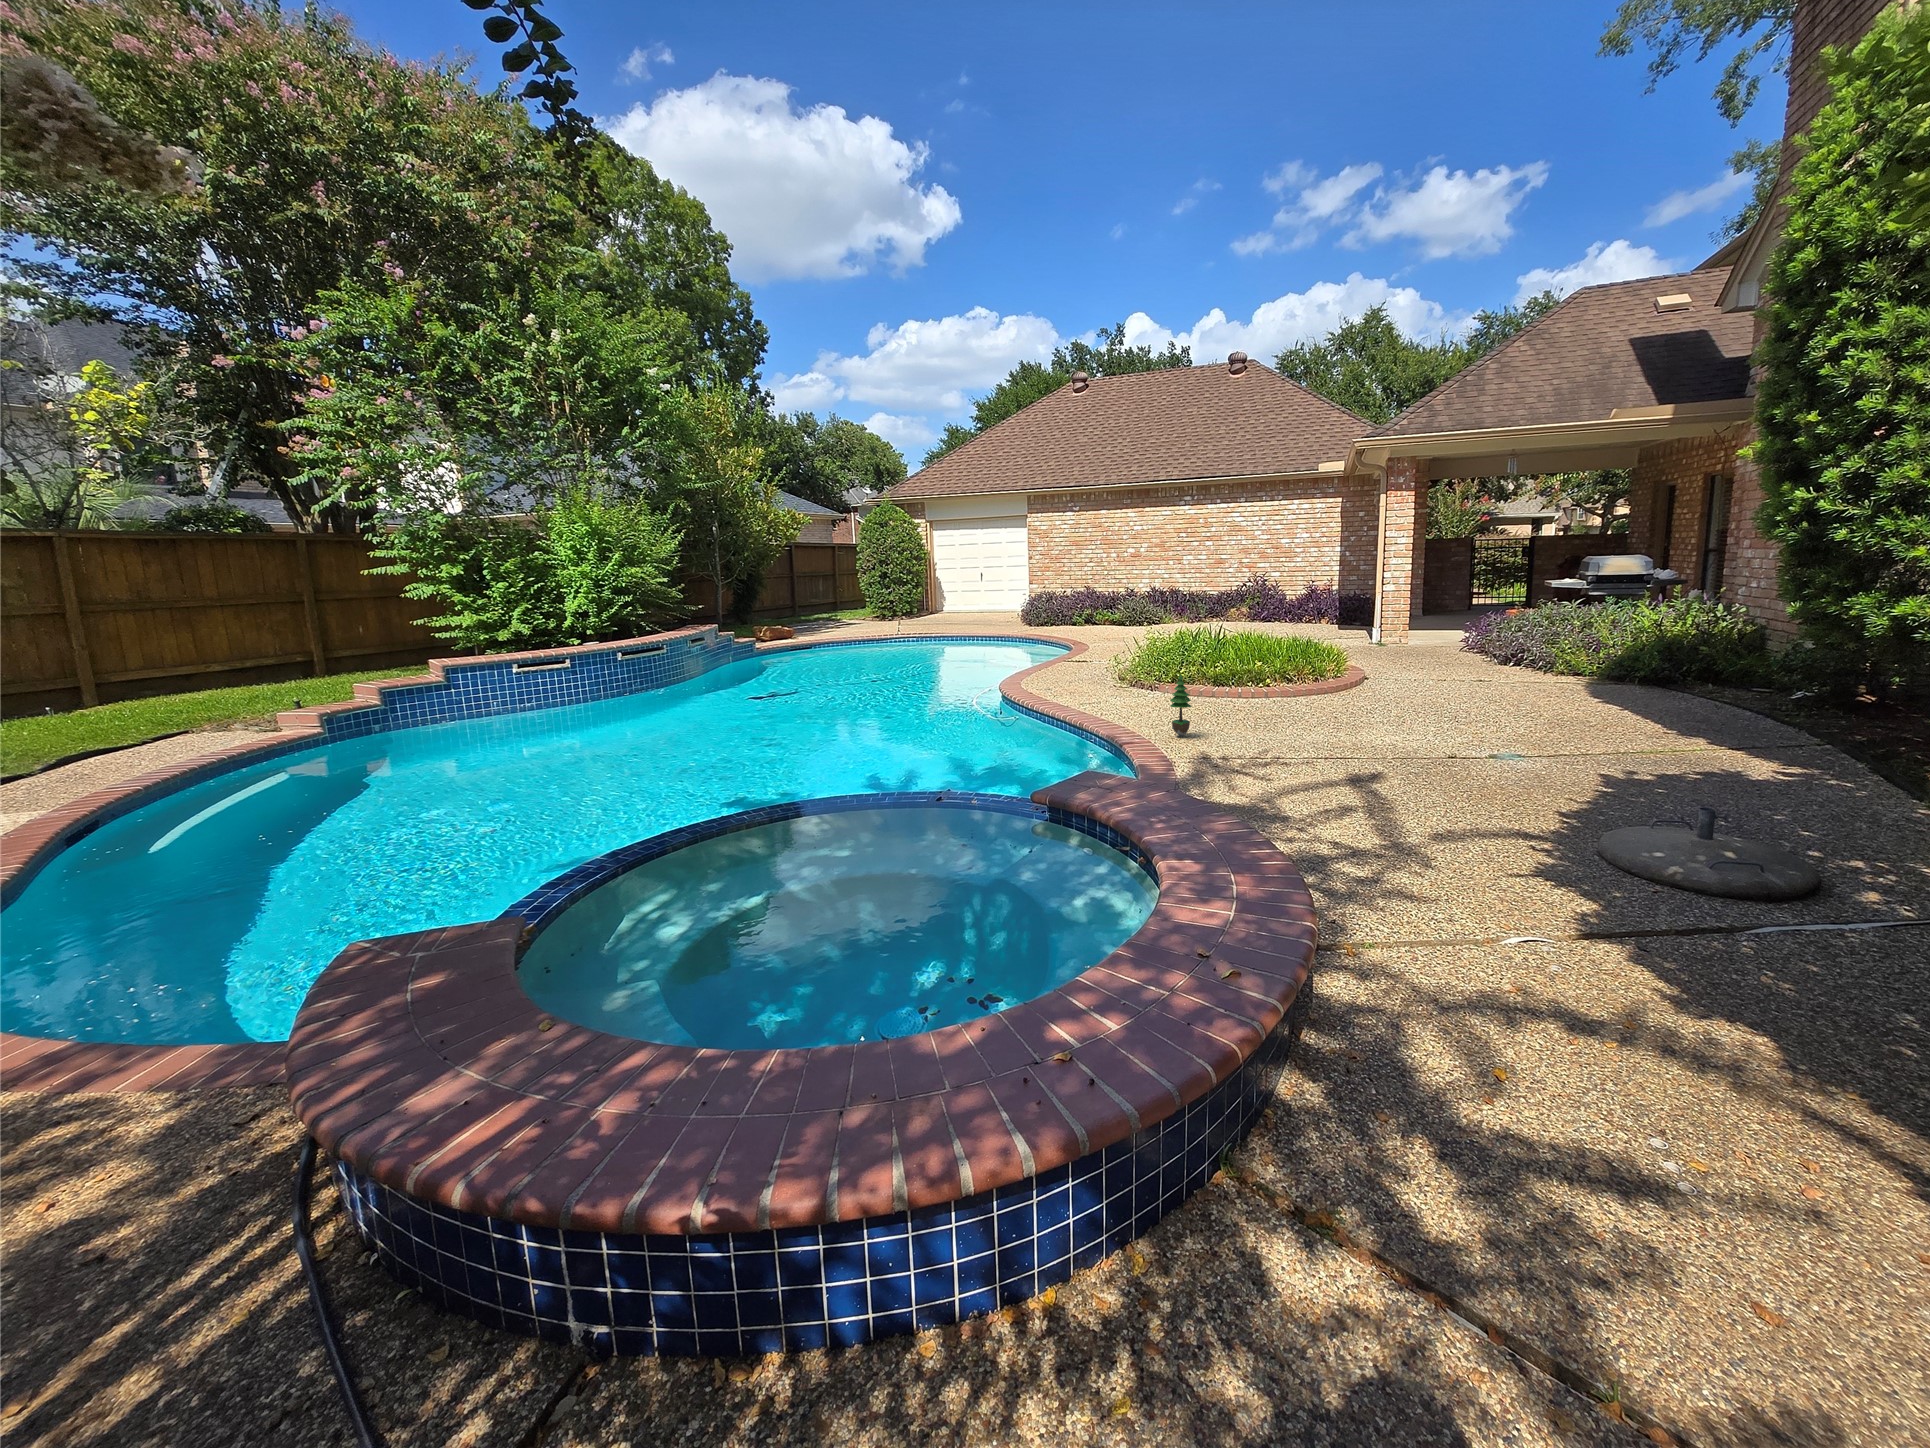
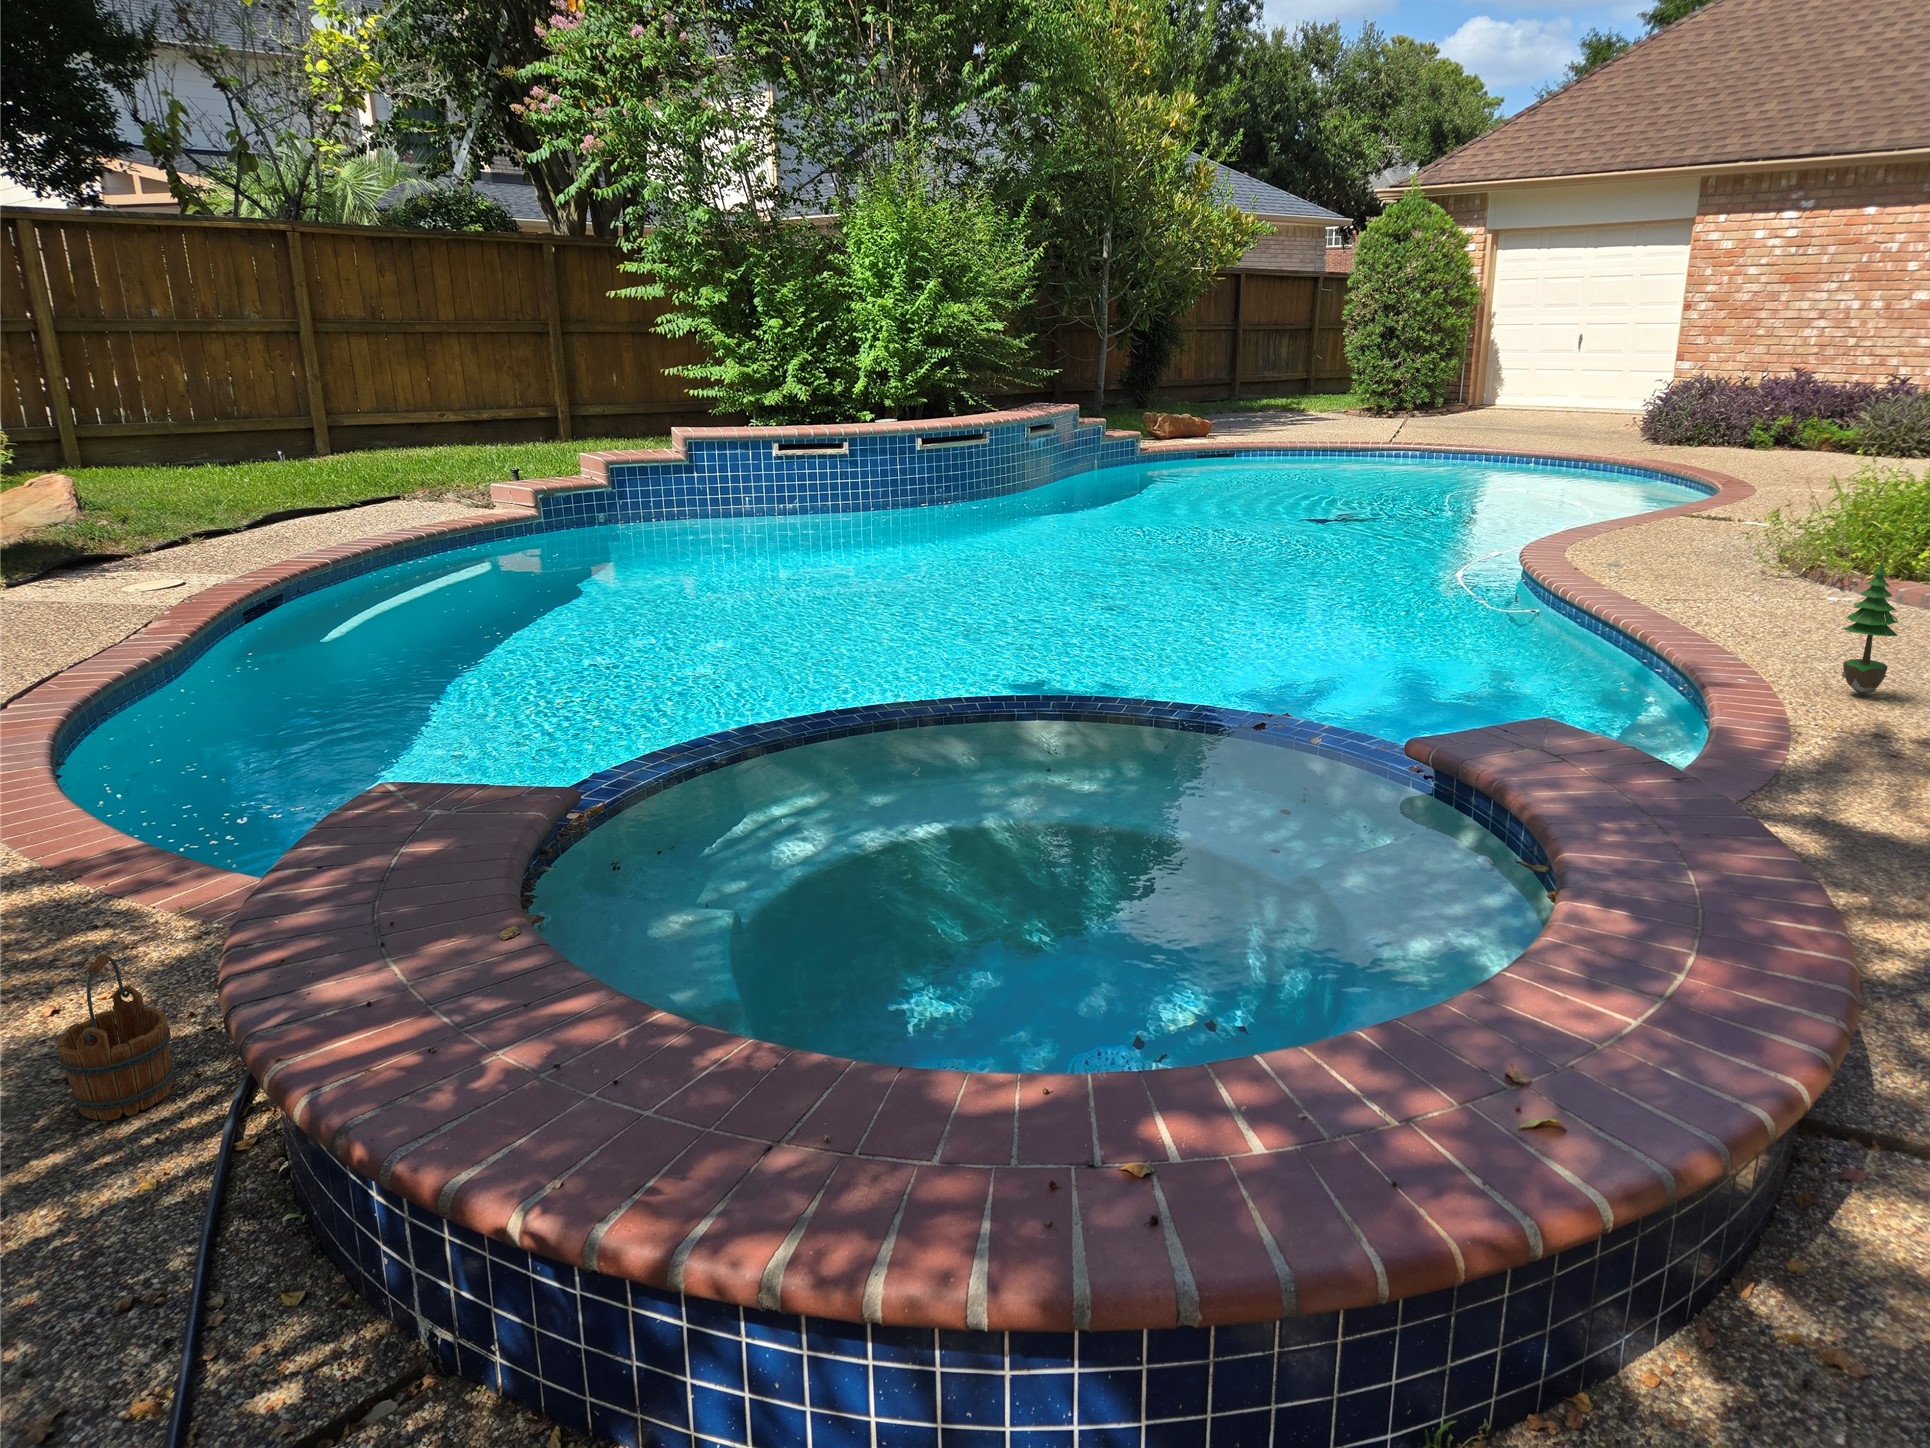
wooden bucket: none [96,1137,220,1289] -> present [57,954,174,1121]

